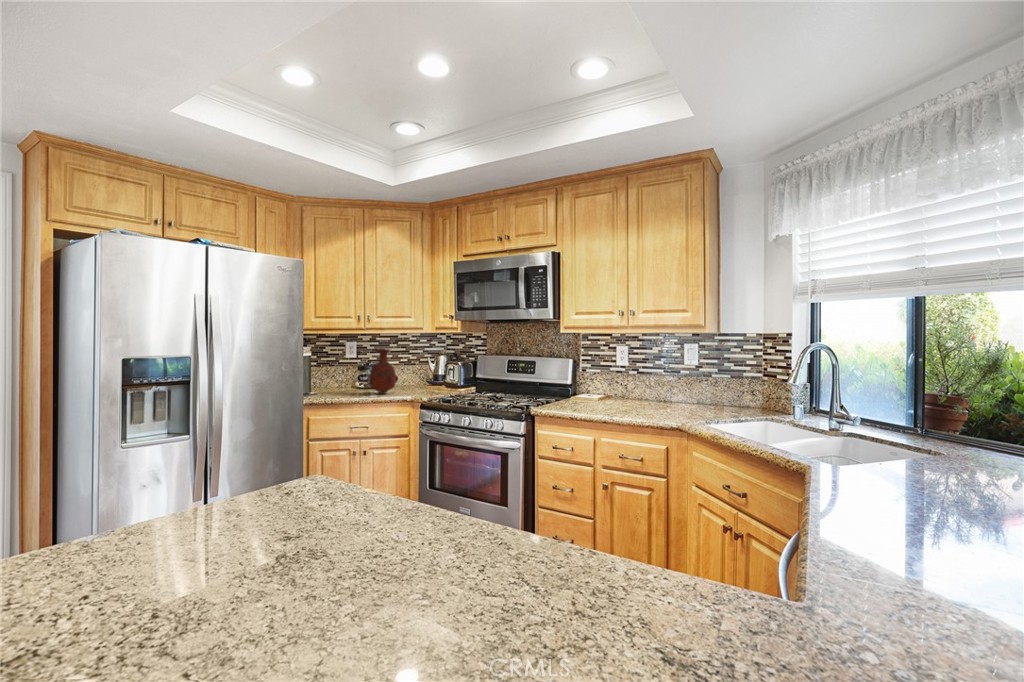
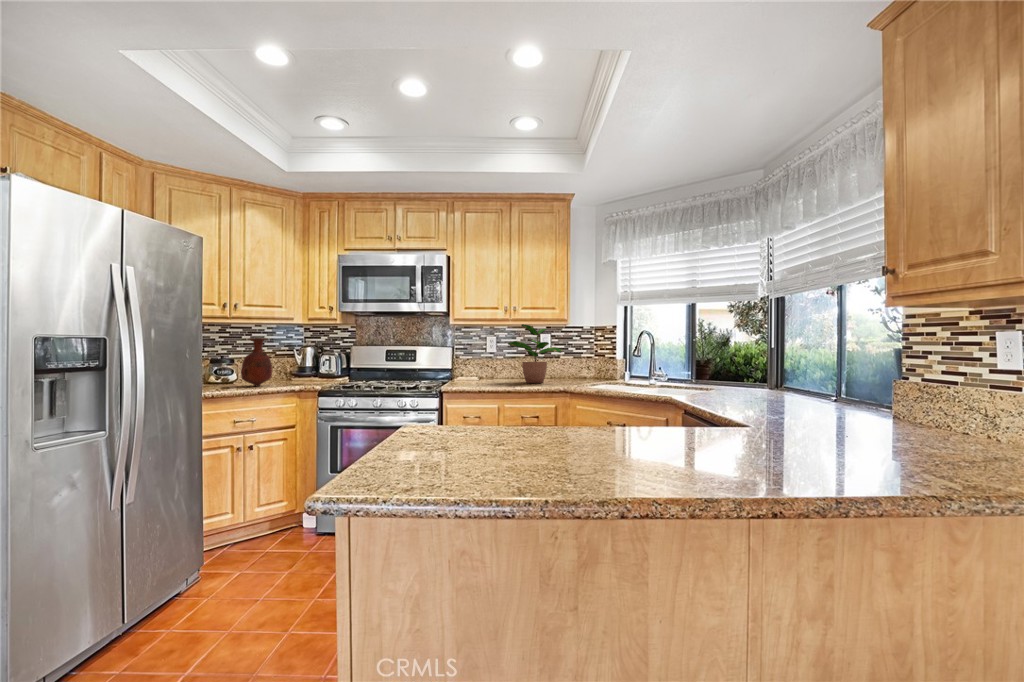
potted plant: none [627,334,697,411] -> present [508,324,563,383]

